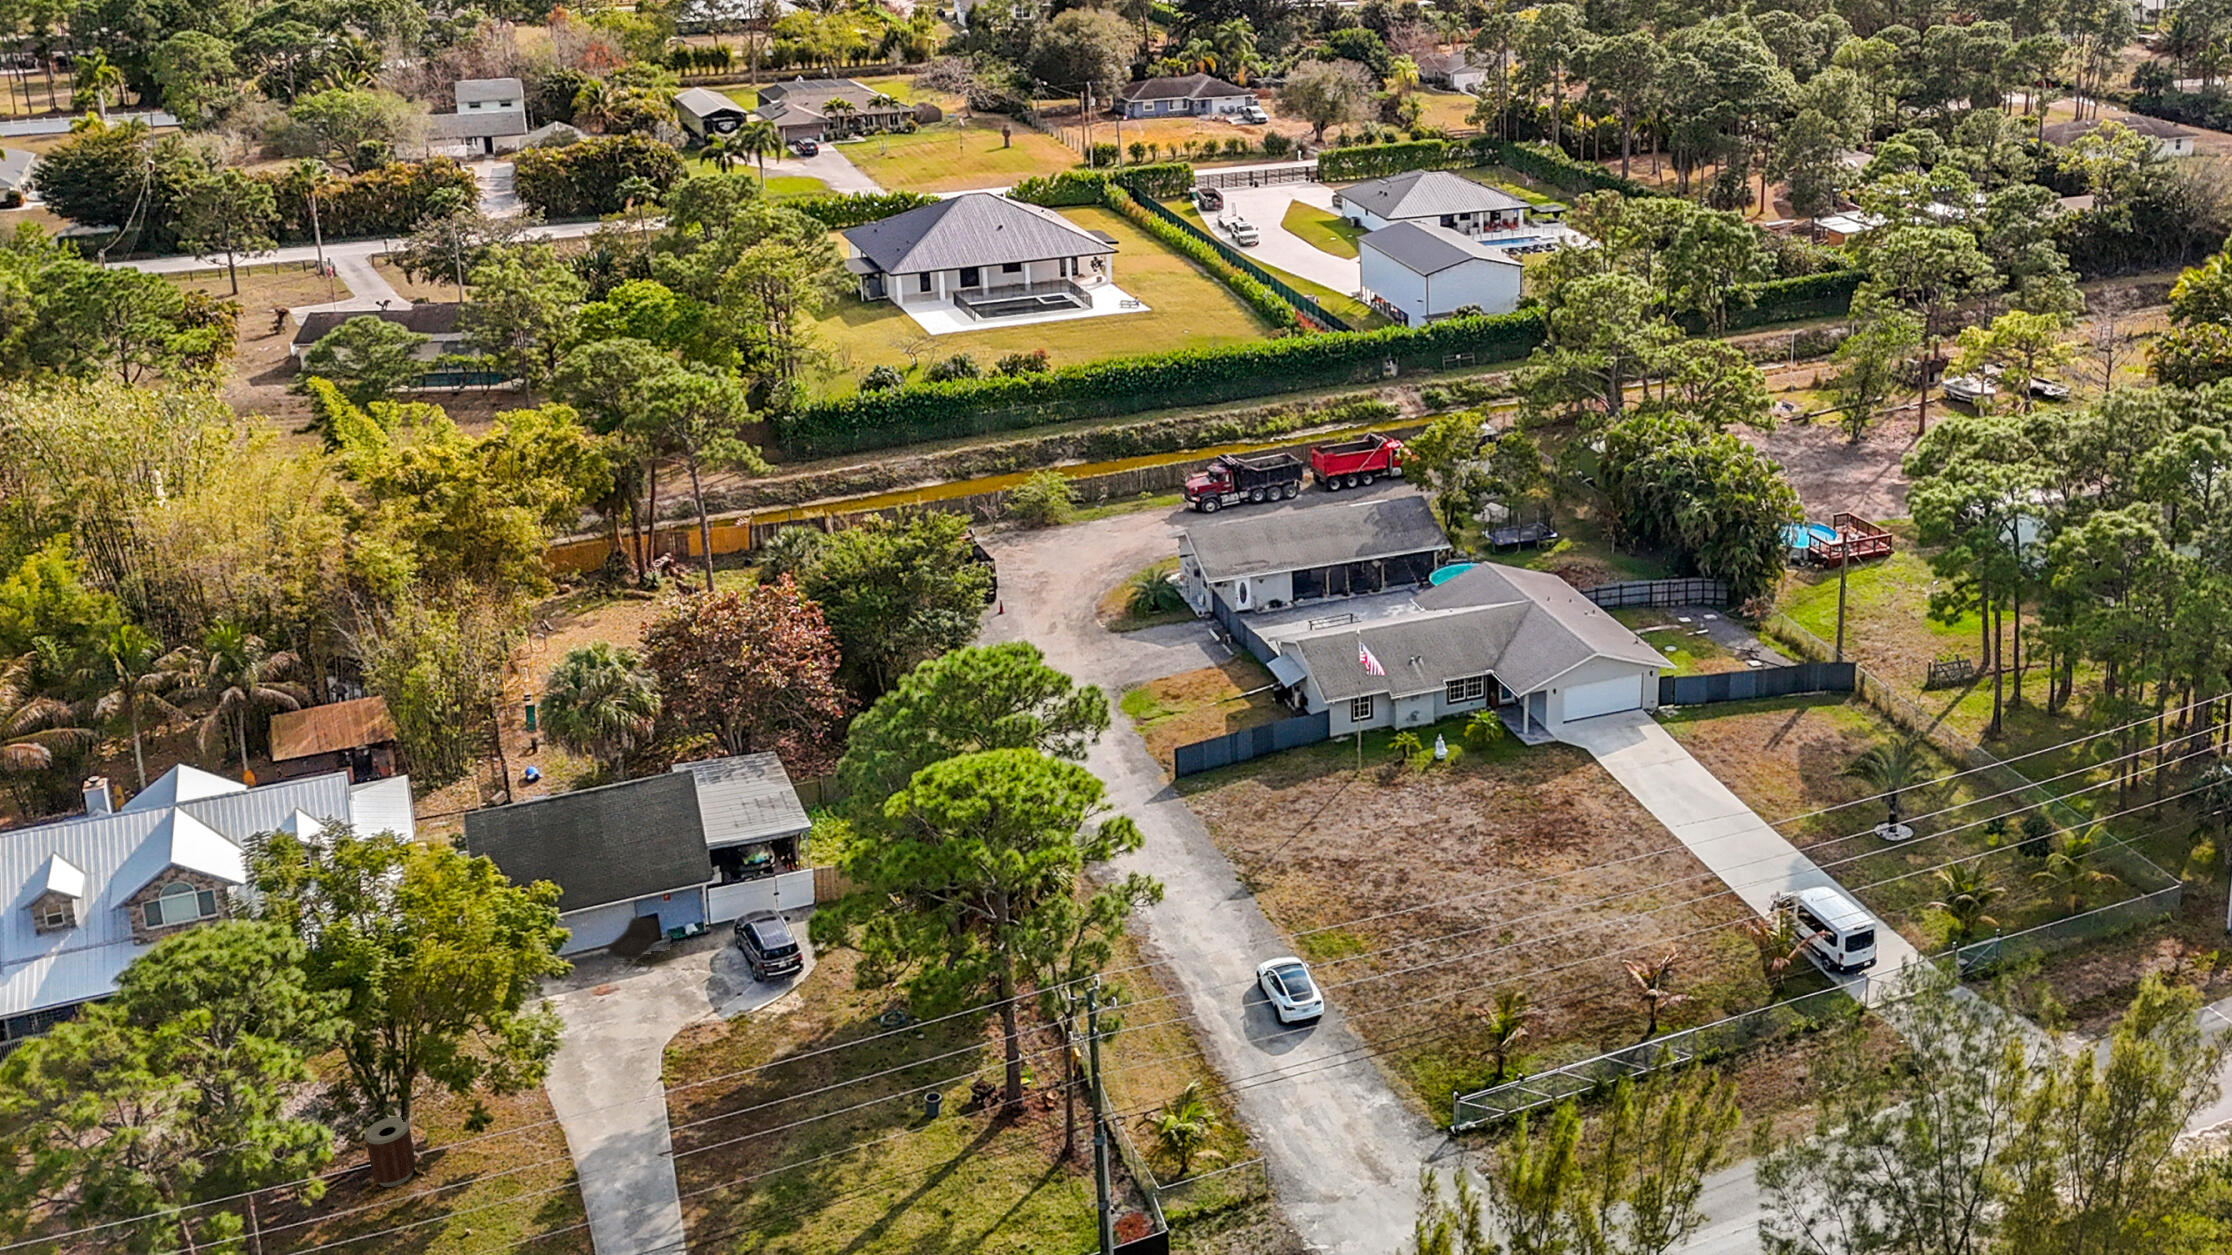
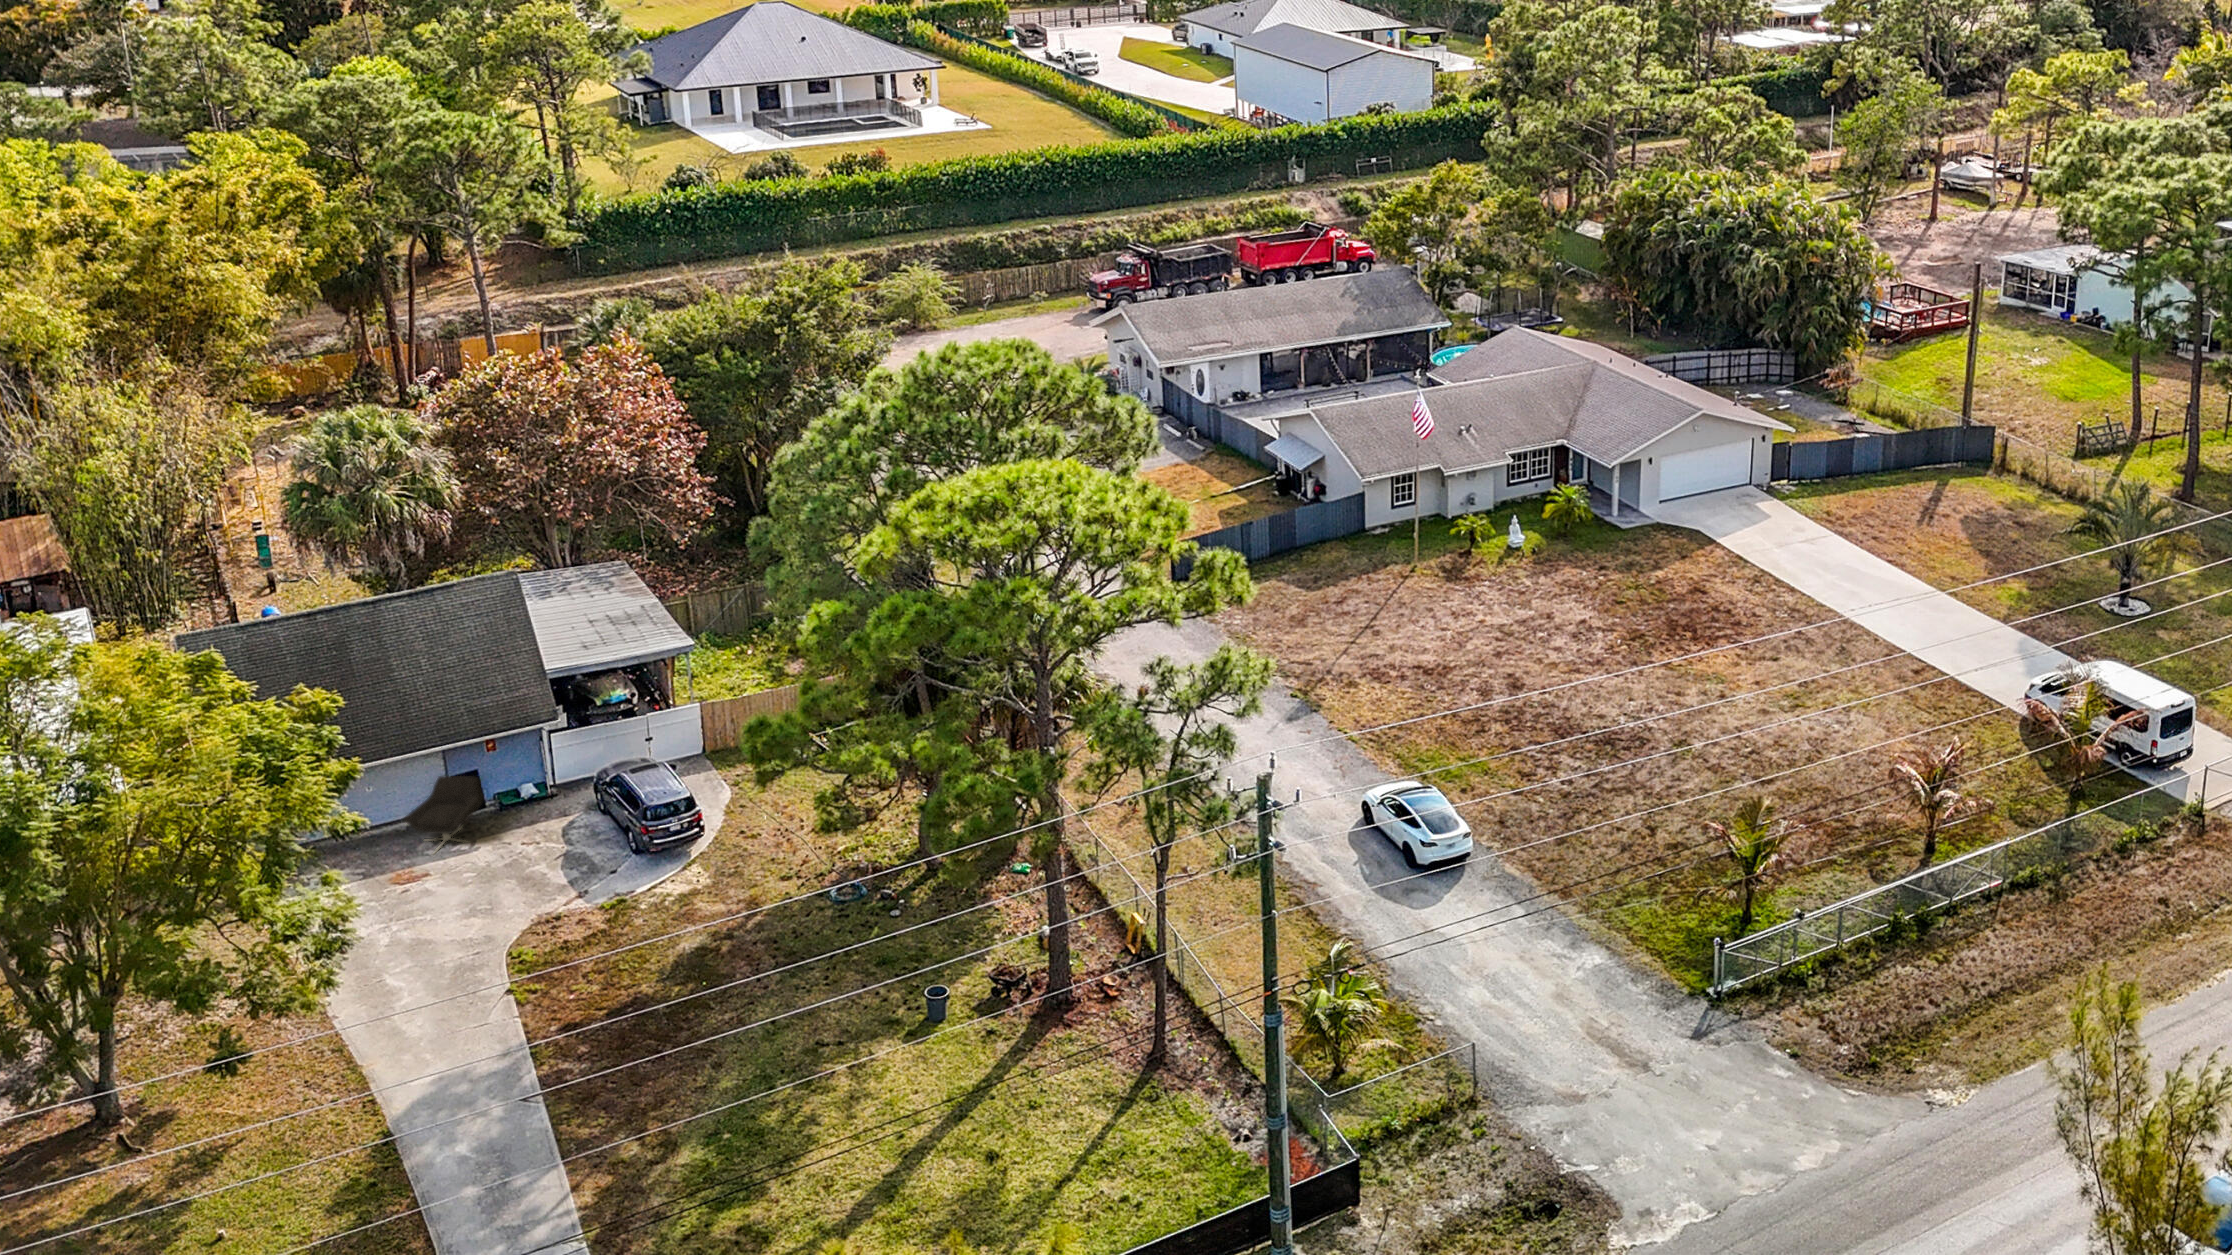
trash can: present [365,1117,416,1187] -> none [40,1062,129,1173]

